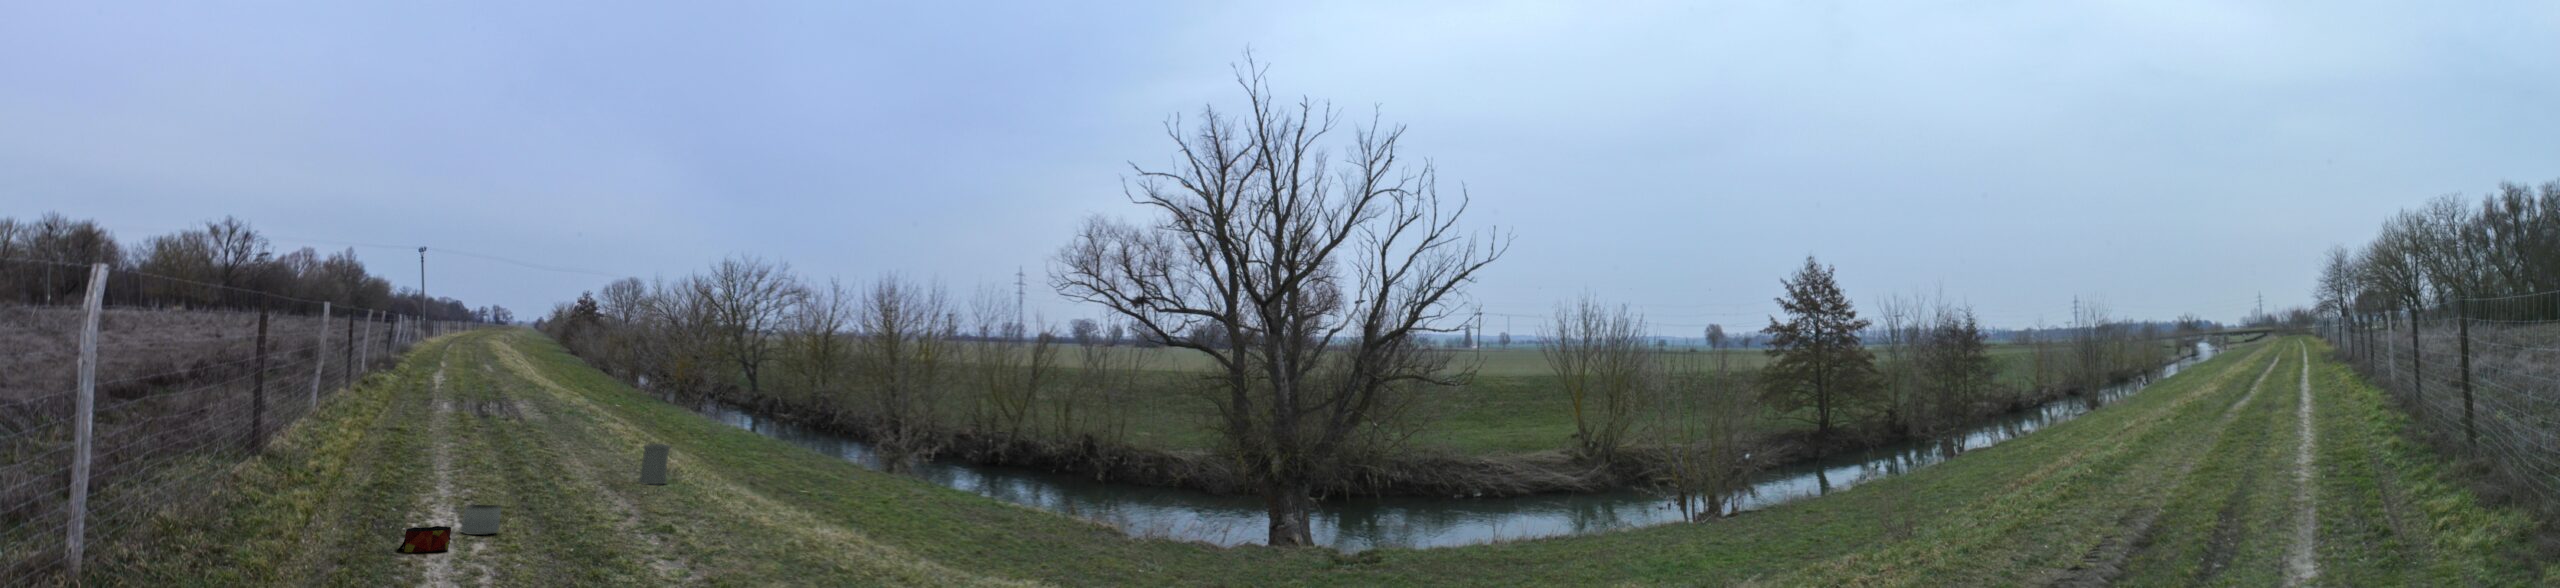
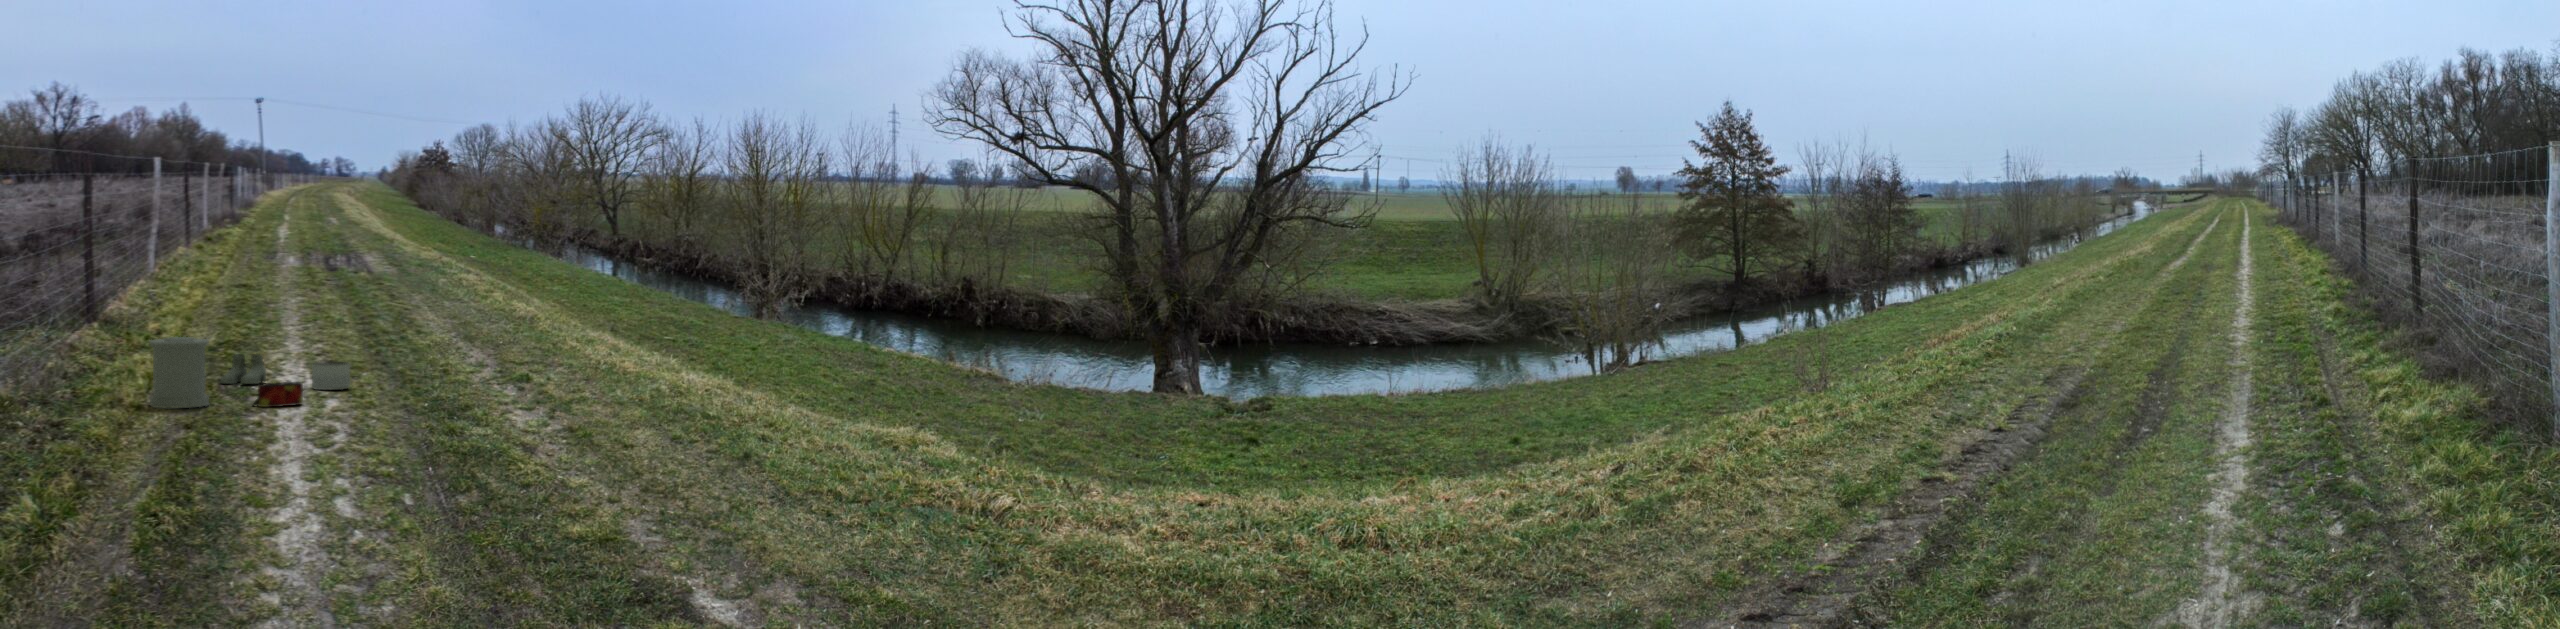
trash can: present [638,444,670,484] -> present [150,337,209,408]
boots: none [371,496,419,527] -> present [221,354,266,384]

